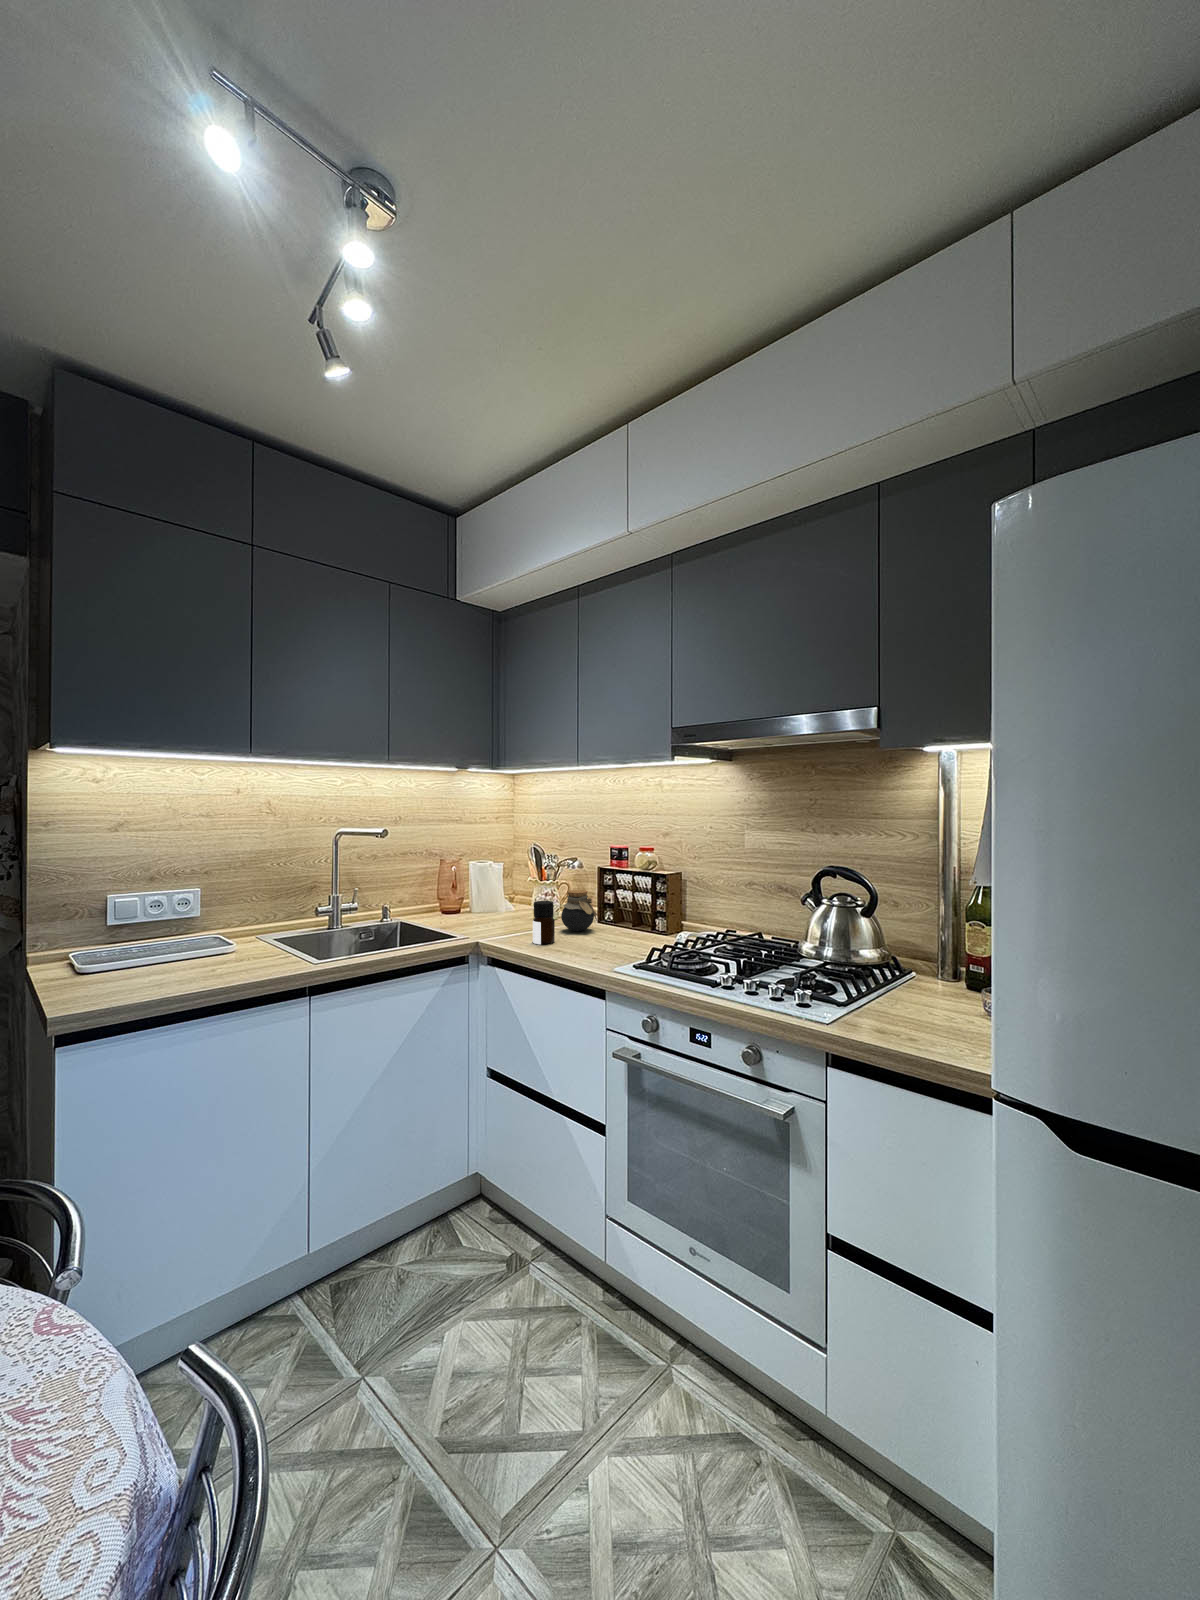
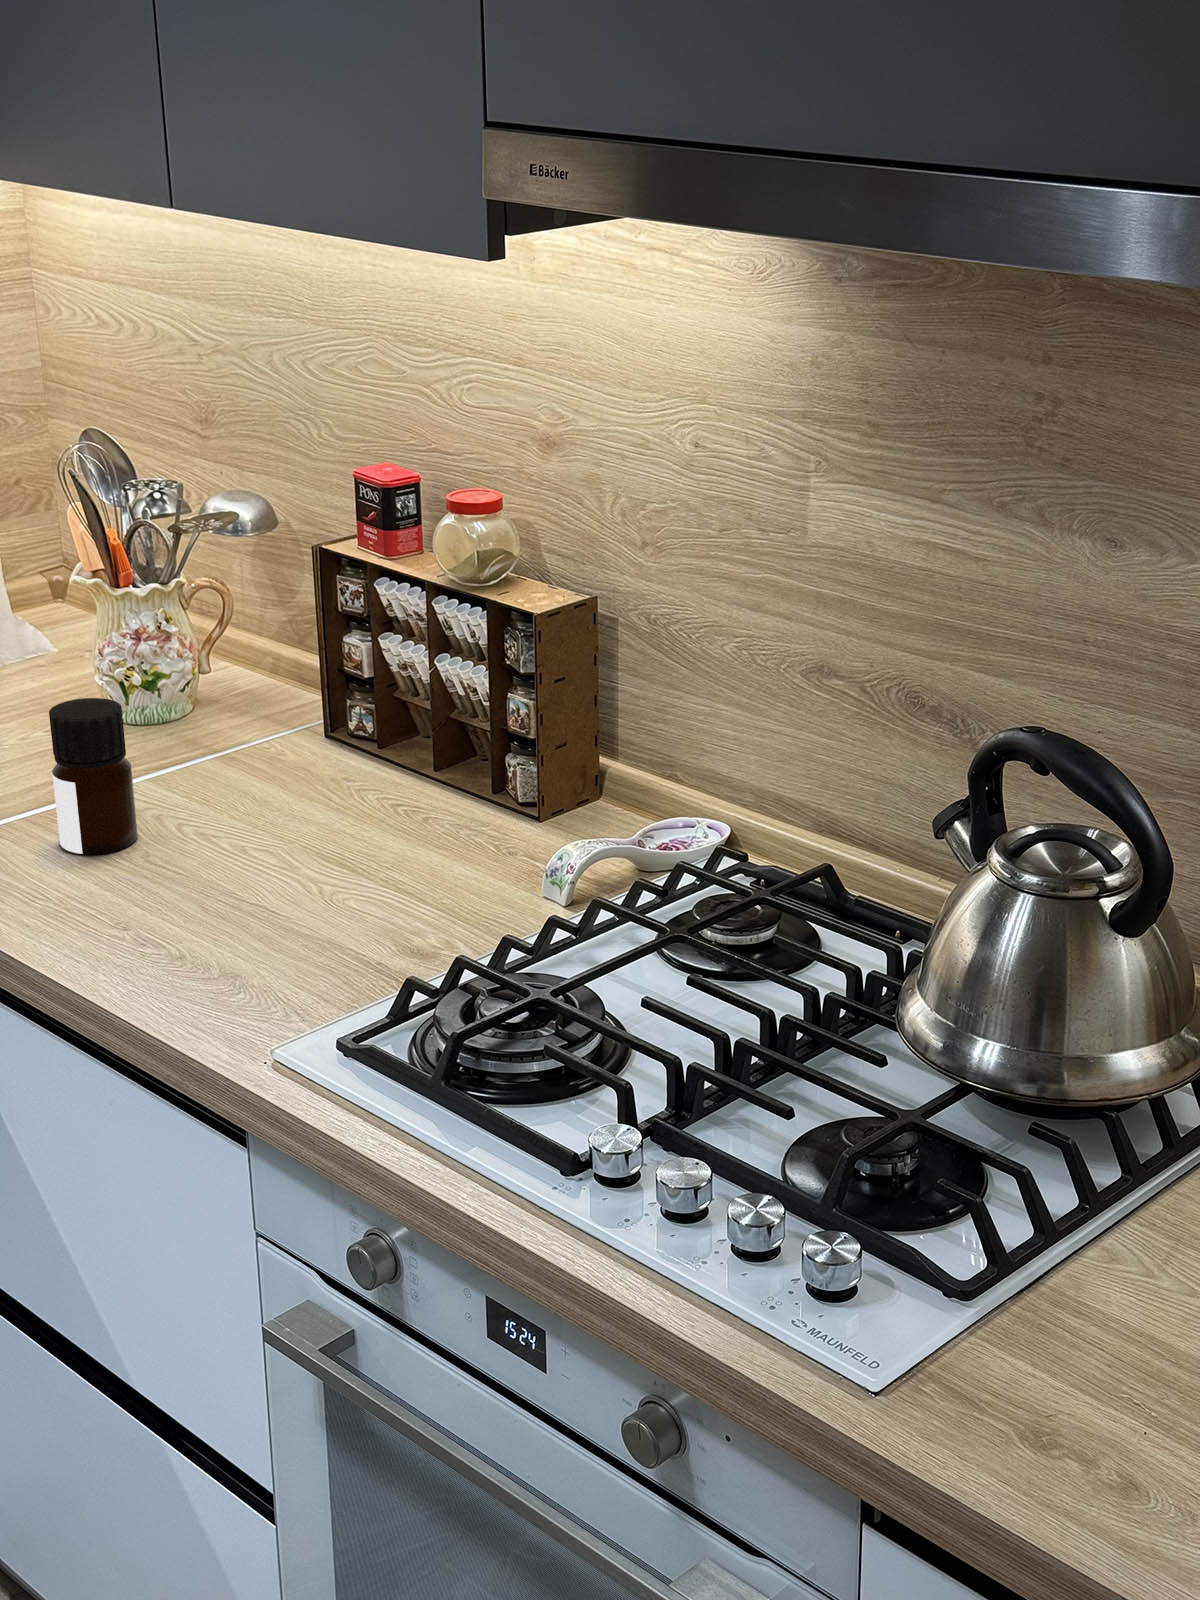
jar: present [561,890,597,931] -> none [181,633,304,779]

